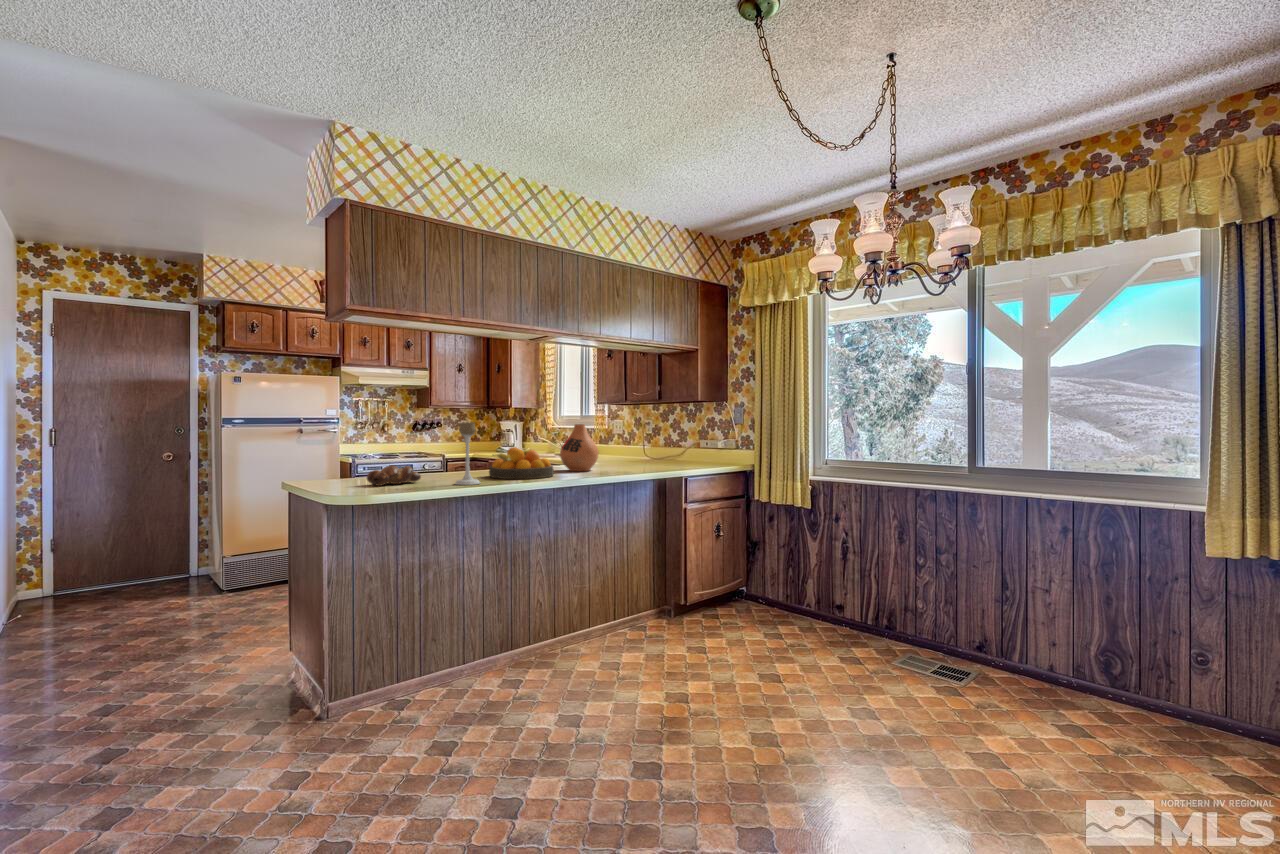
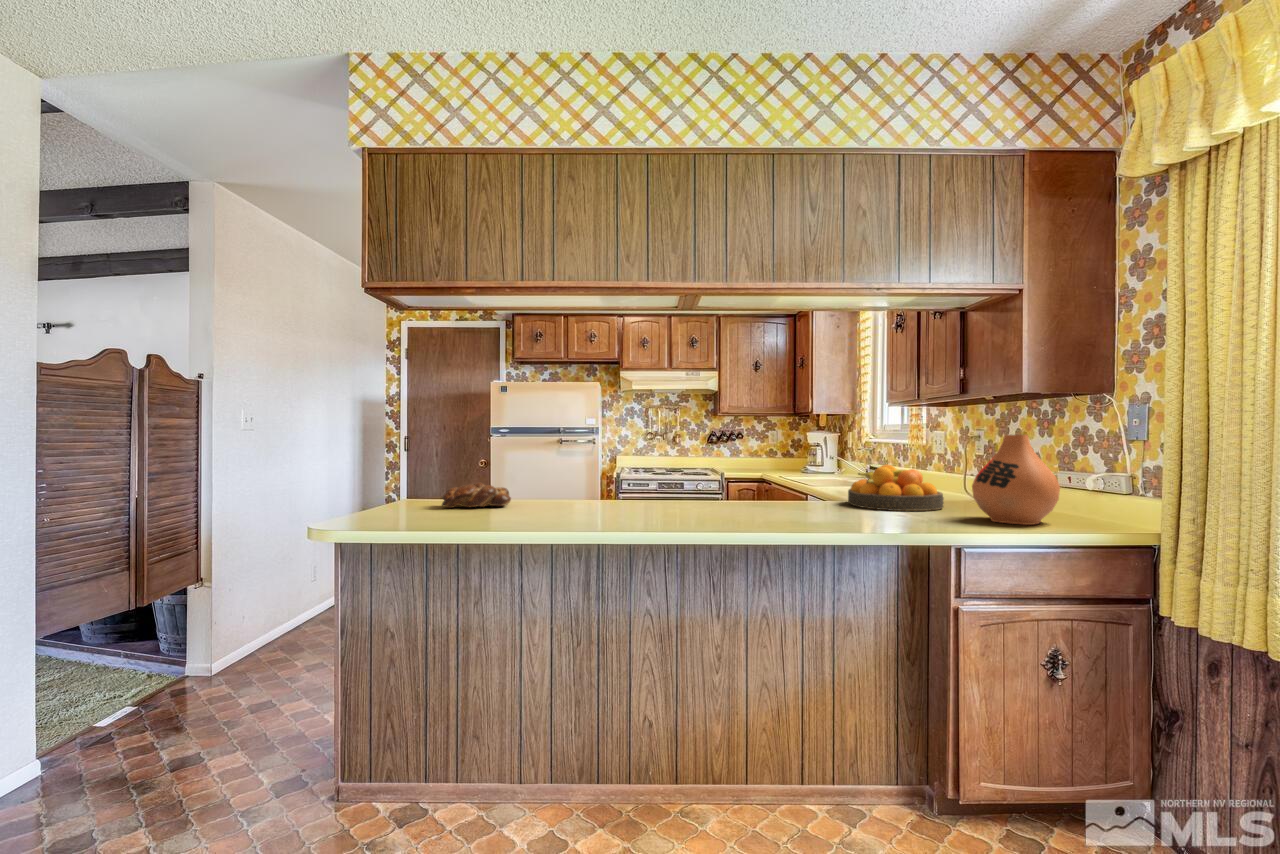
candle holder: present [455,422,480,485] -> none [512,428,549,518]
vase: present [560,424,599,471] -> present [972,435,1060,525]
fruit bowl: present [489,447,554,479] -> present [848,464,944,511]

